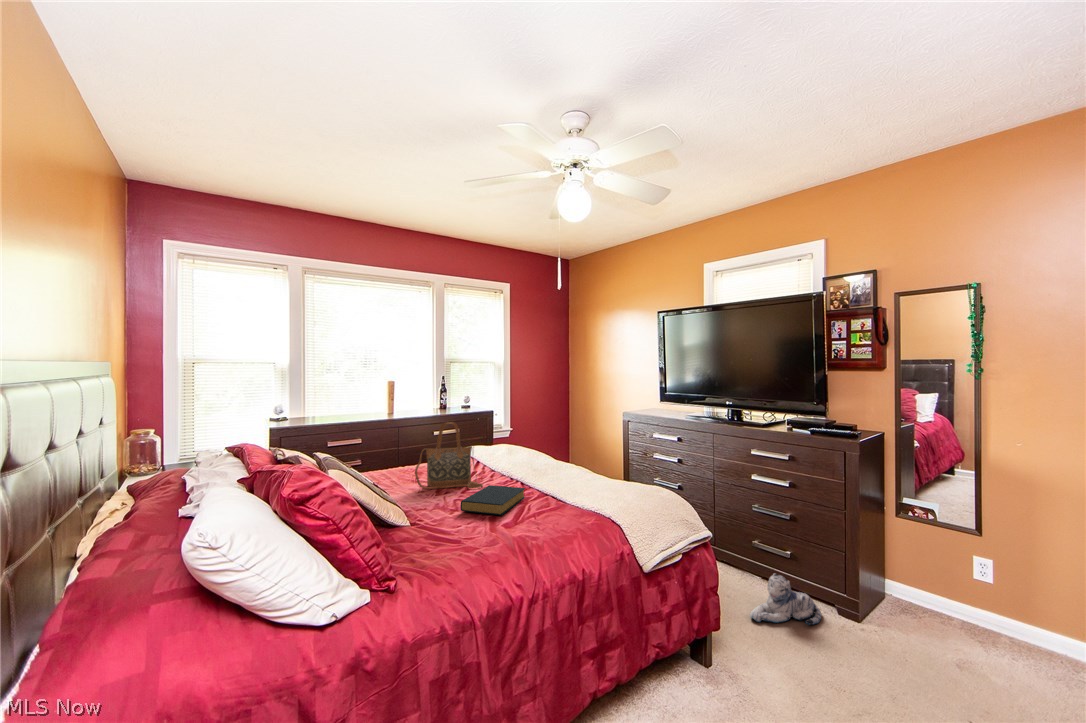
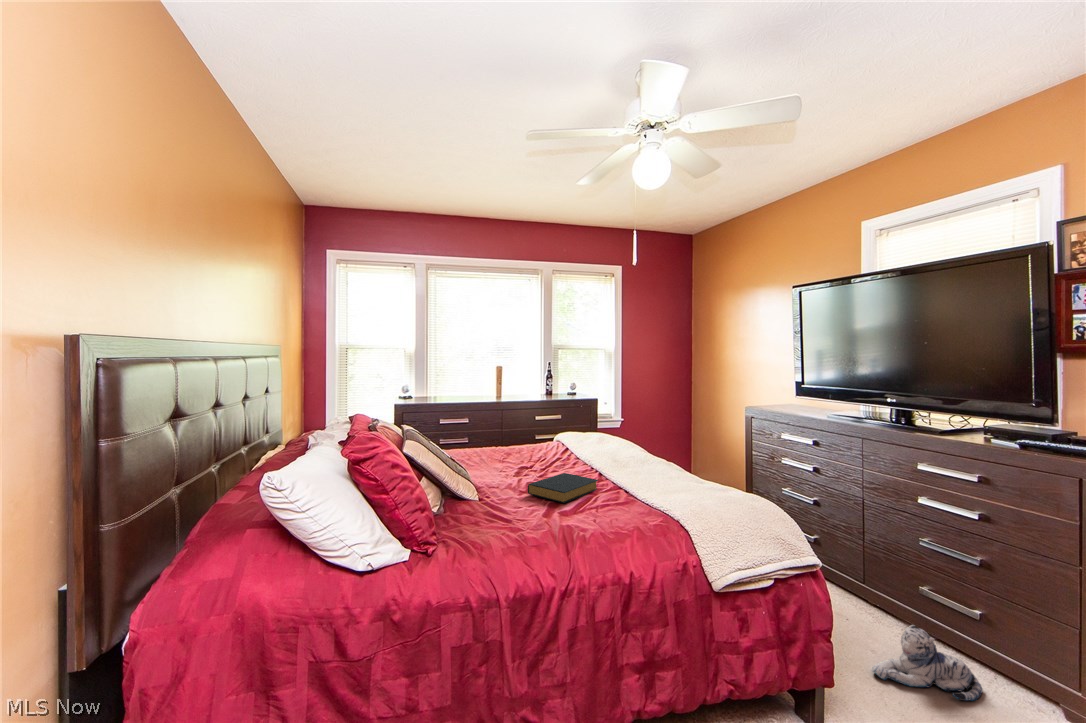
handbag: present [415,422,483,489] -> none [499,407,562,474]

